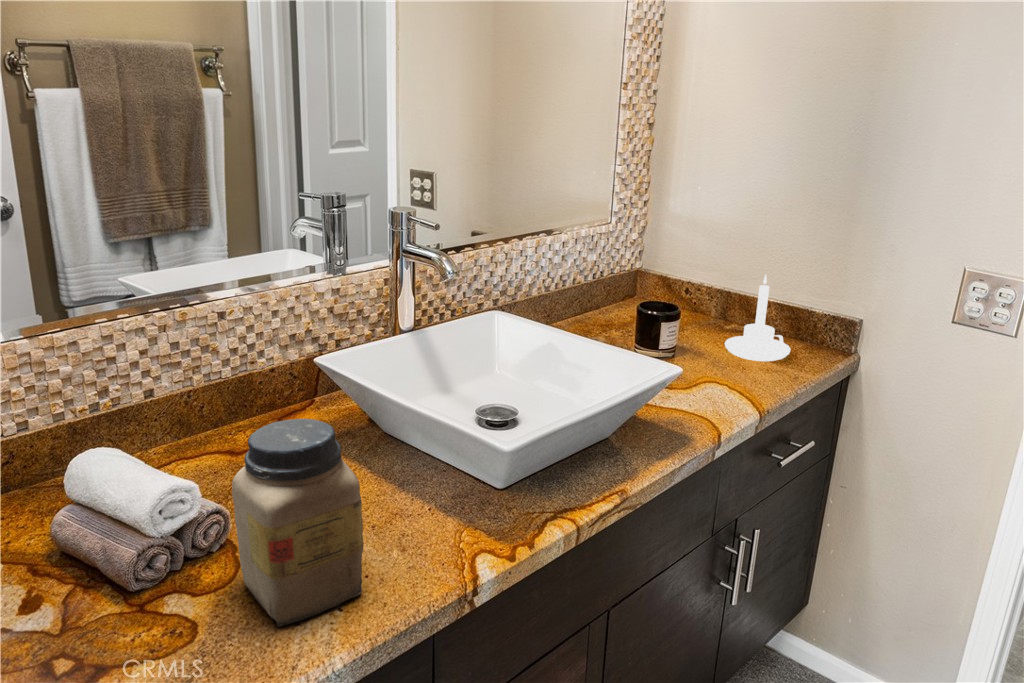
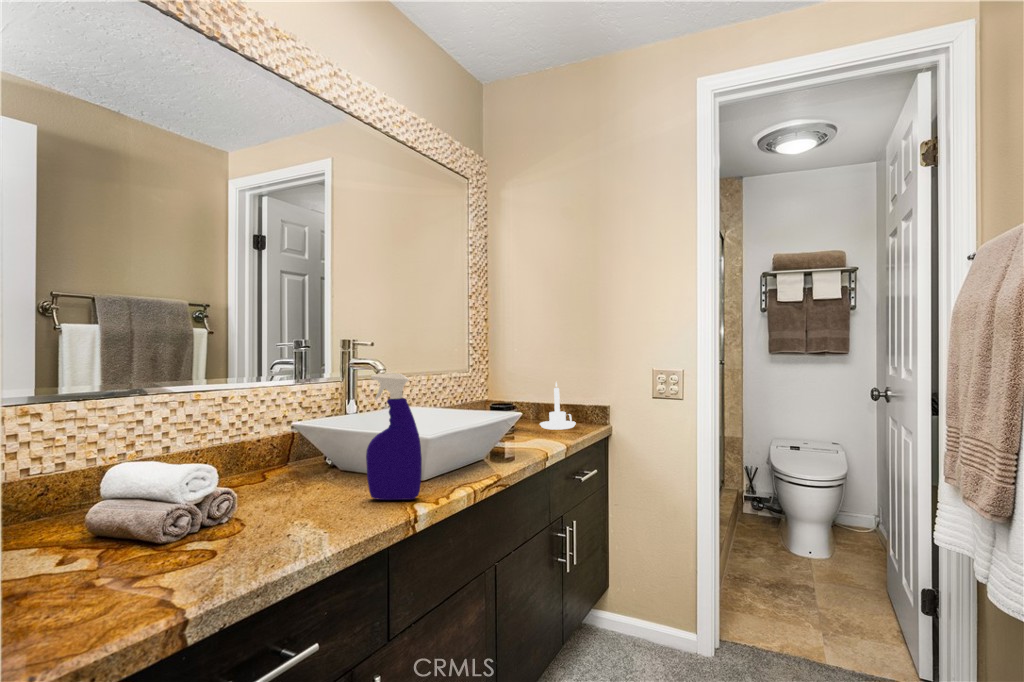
spray bottle: none [409,354,490,543] -> present [366,374,422,500]
jar: present [232,419,363,627] -> none [245,406,340,546]

